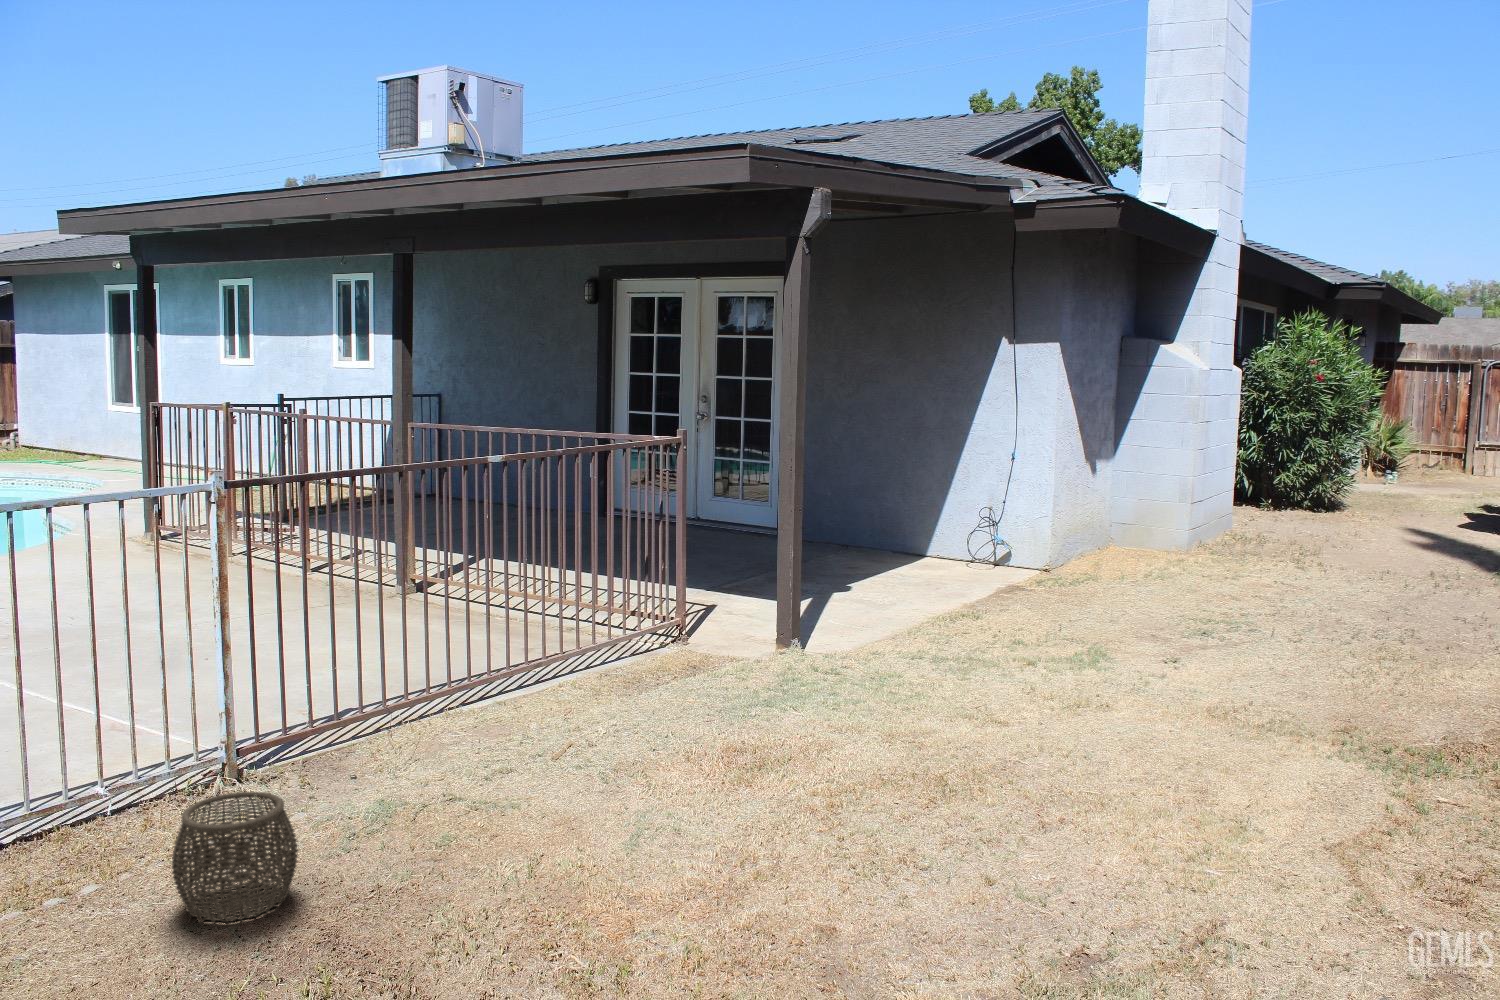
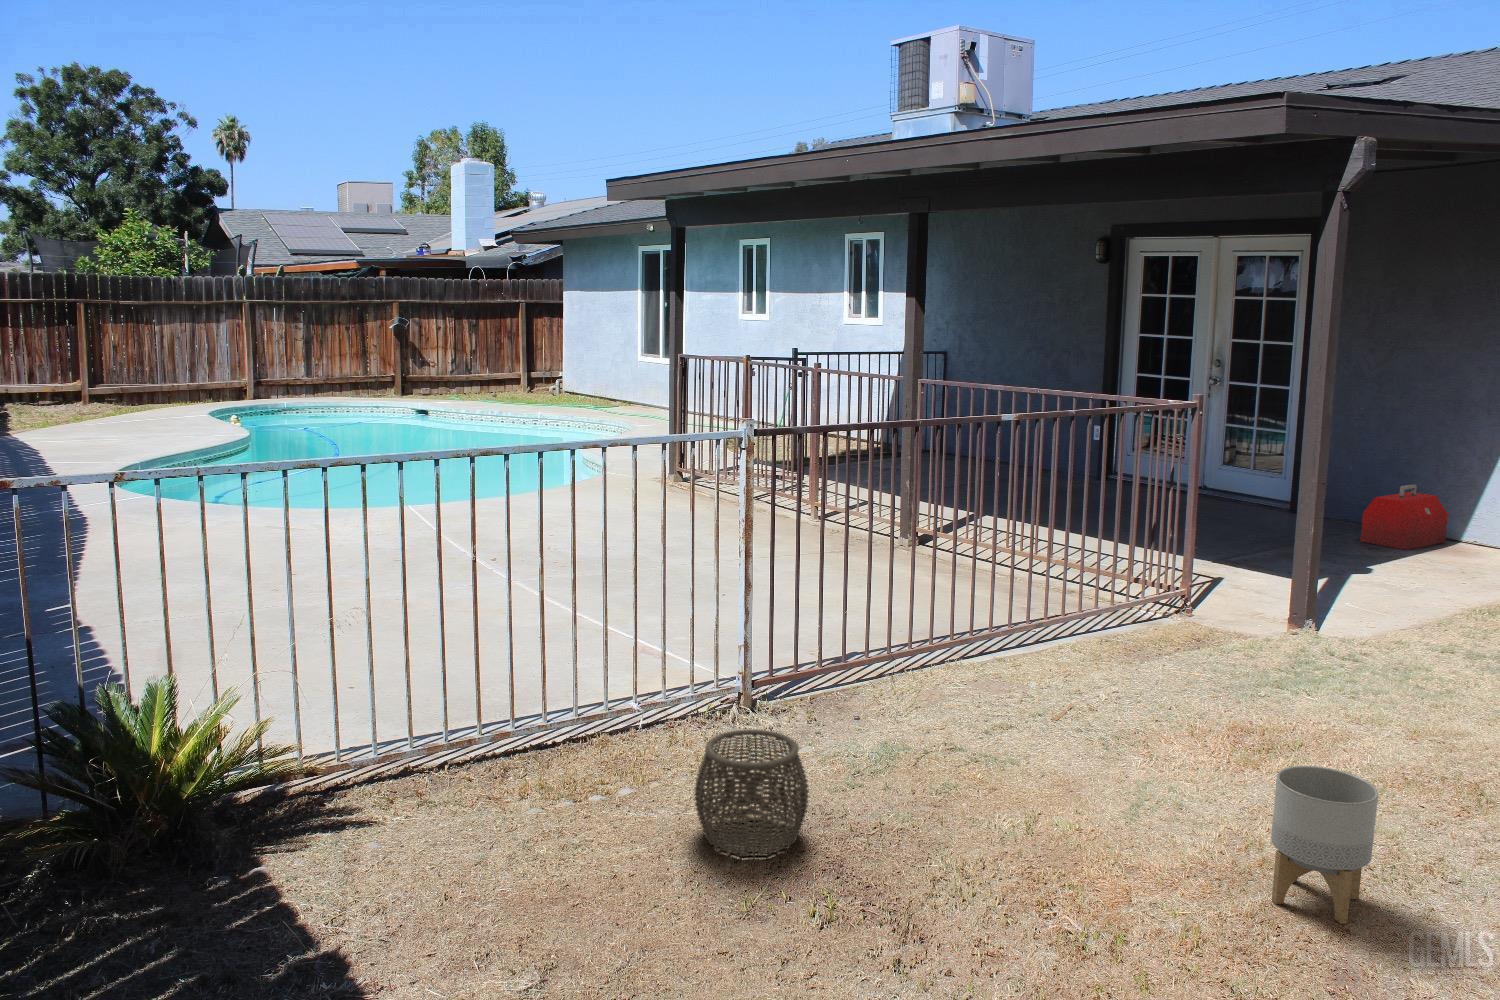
toolbox: none [832,507,899,565] -> present [1360,485,1447,550]
planter: none [722,751,799,879] -> present [1271,766,1378,924]

